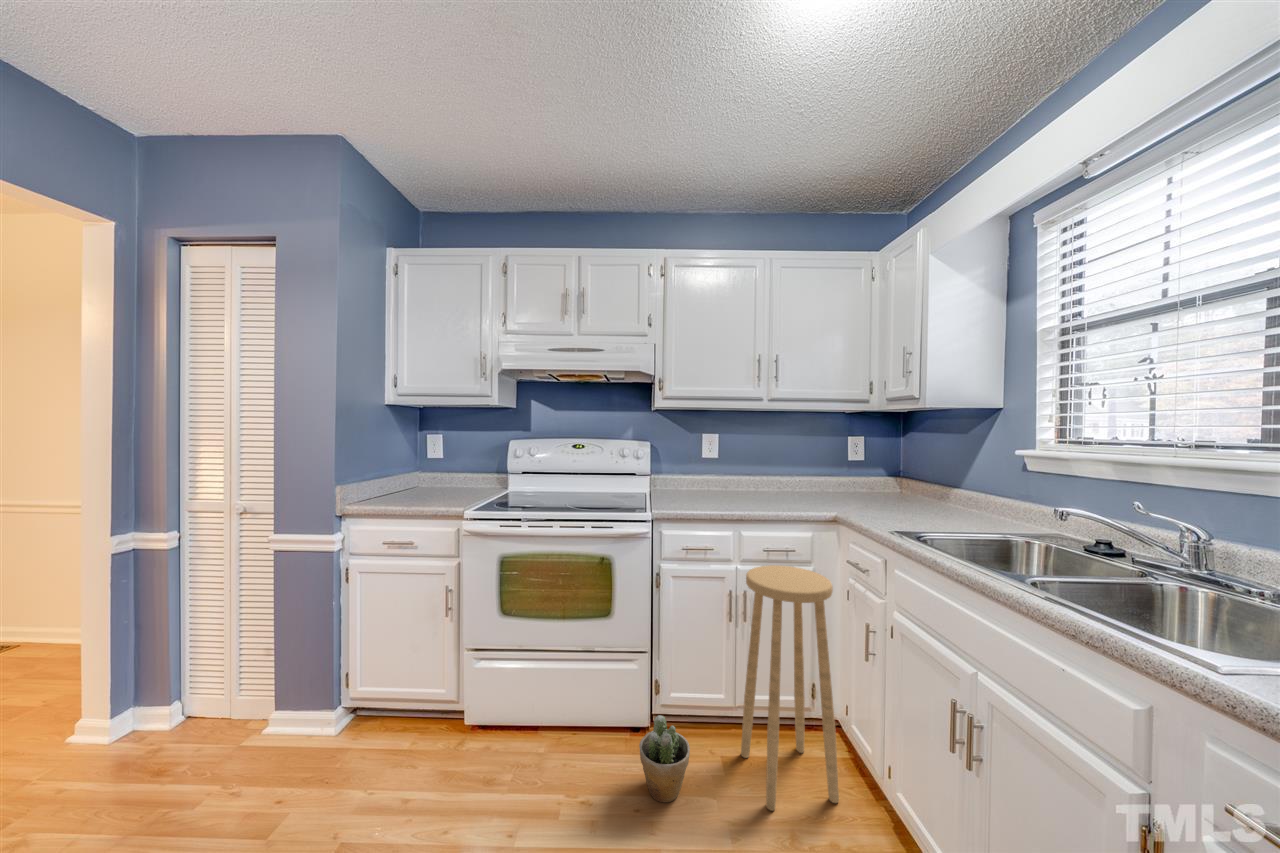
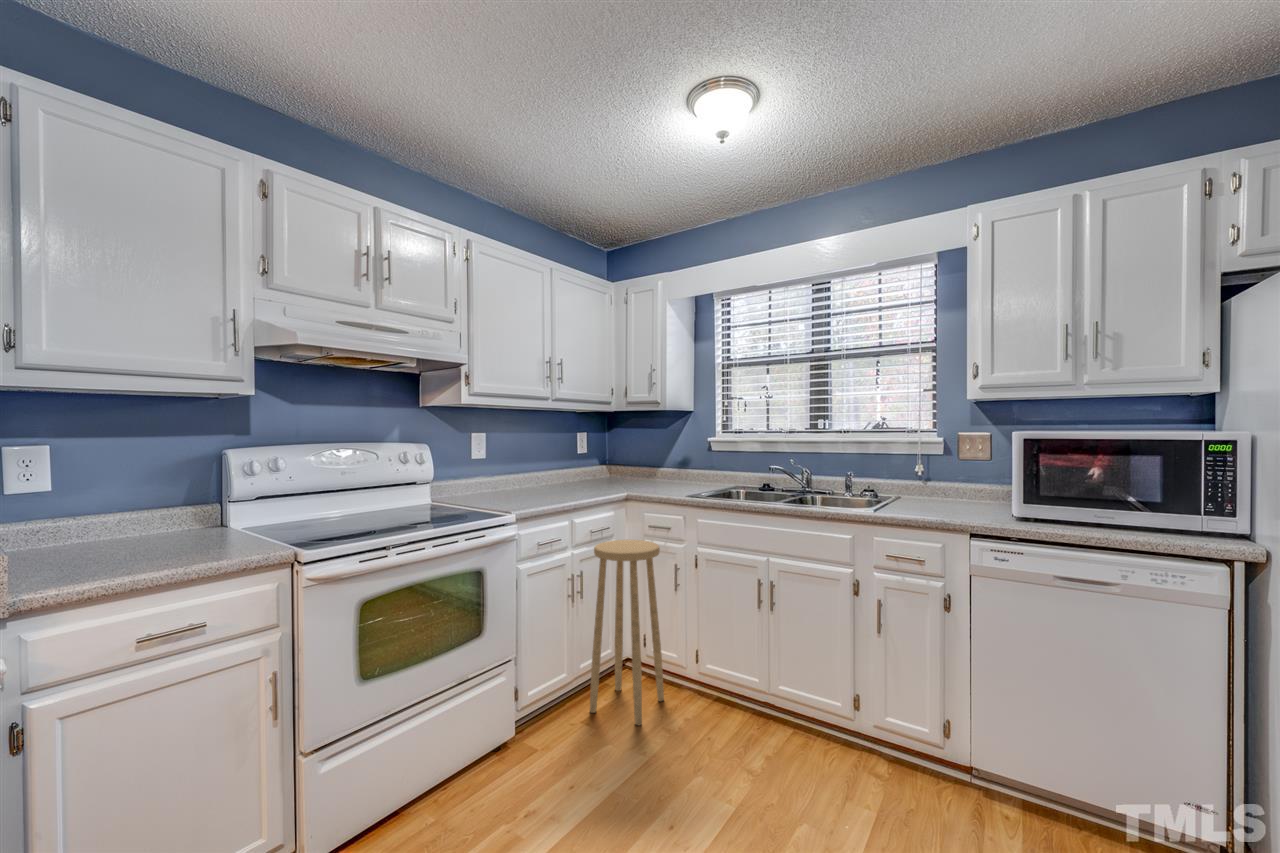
potted plant: present [639,715,690,802] -> none [547,698,594,770]

